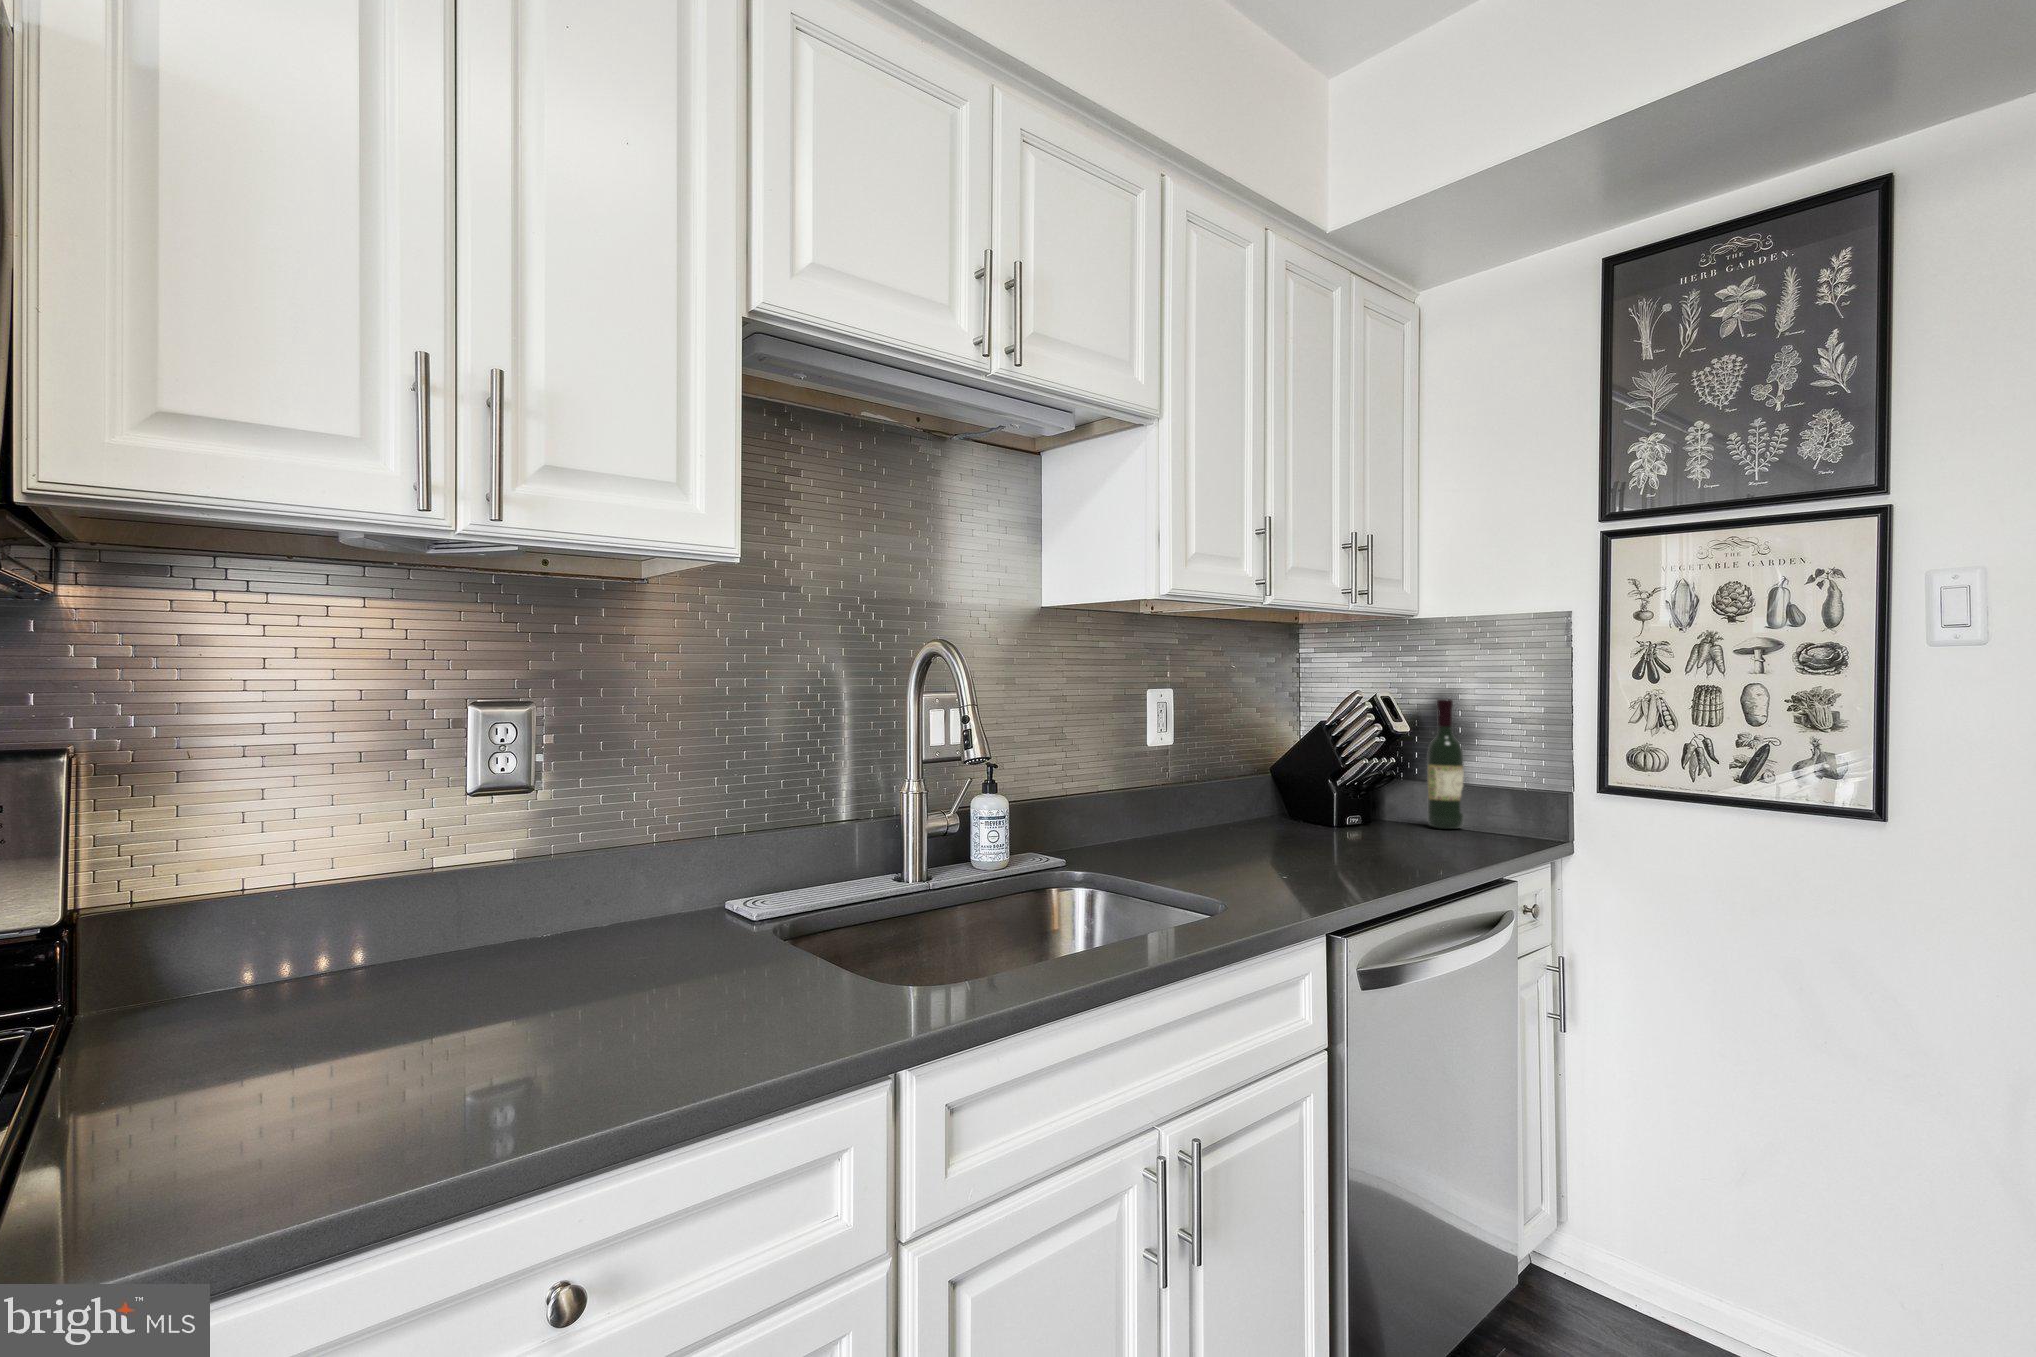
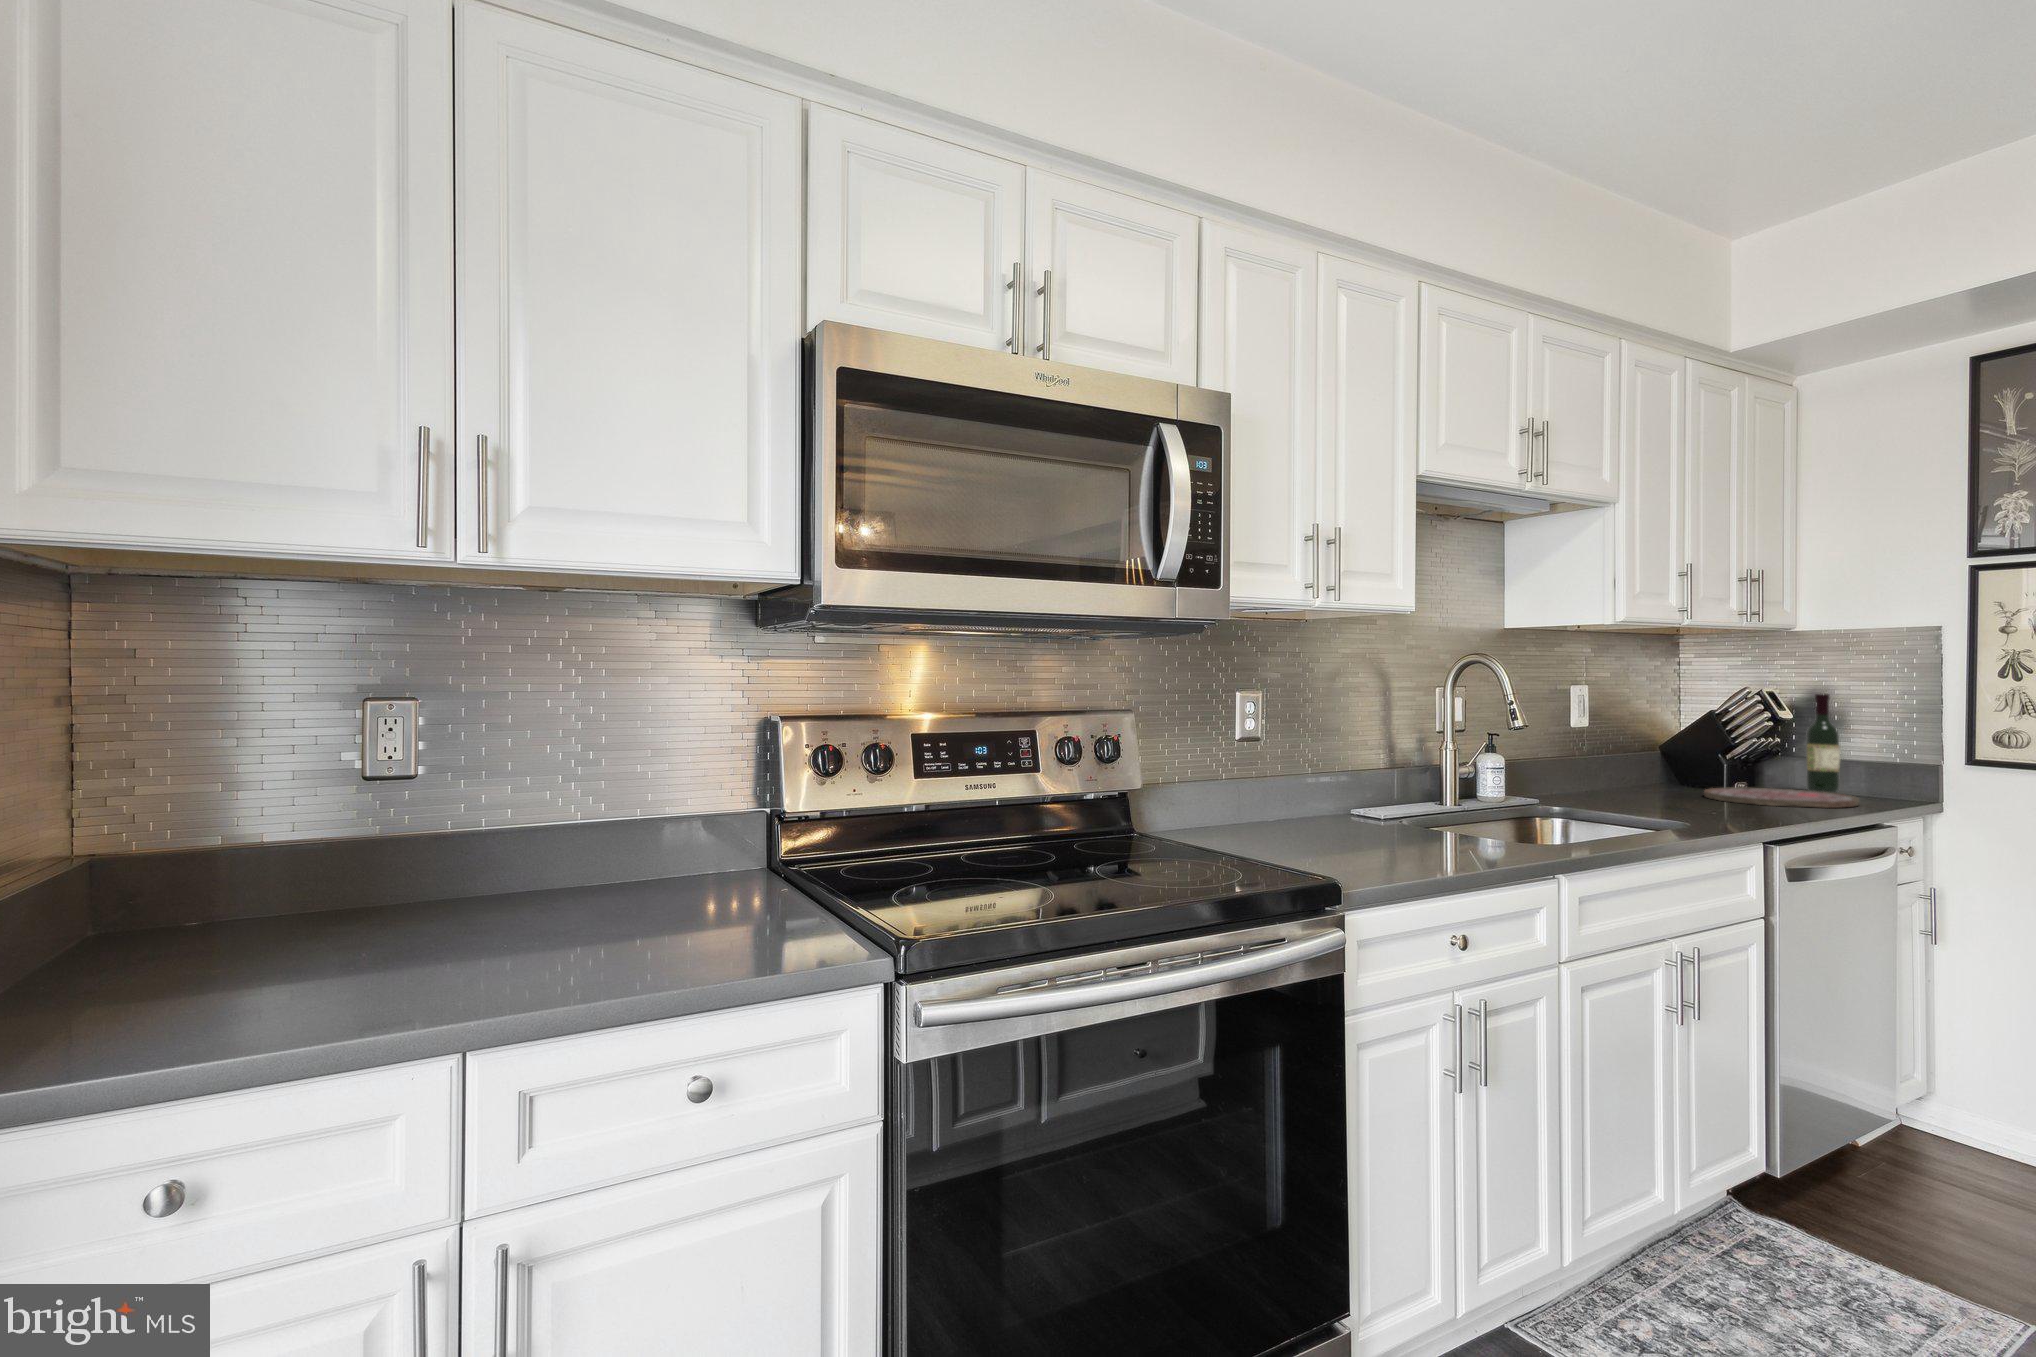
cutting board: none [1303,825,1480,856] -> present [1704,787,1859,808]

